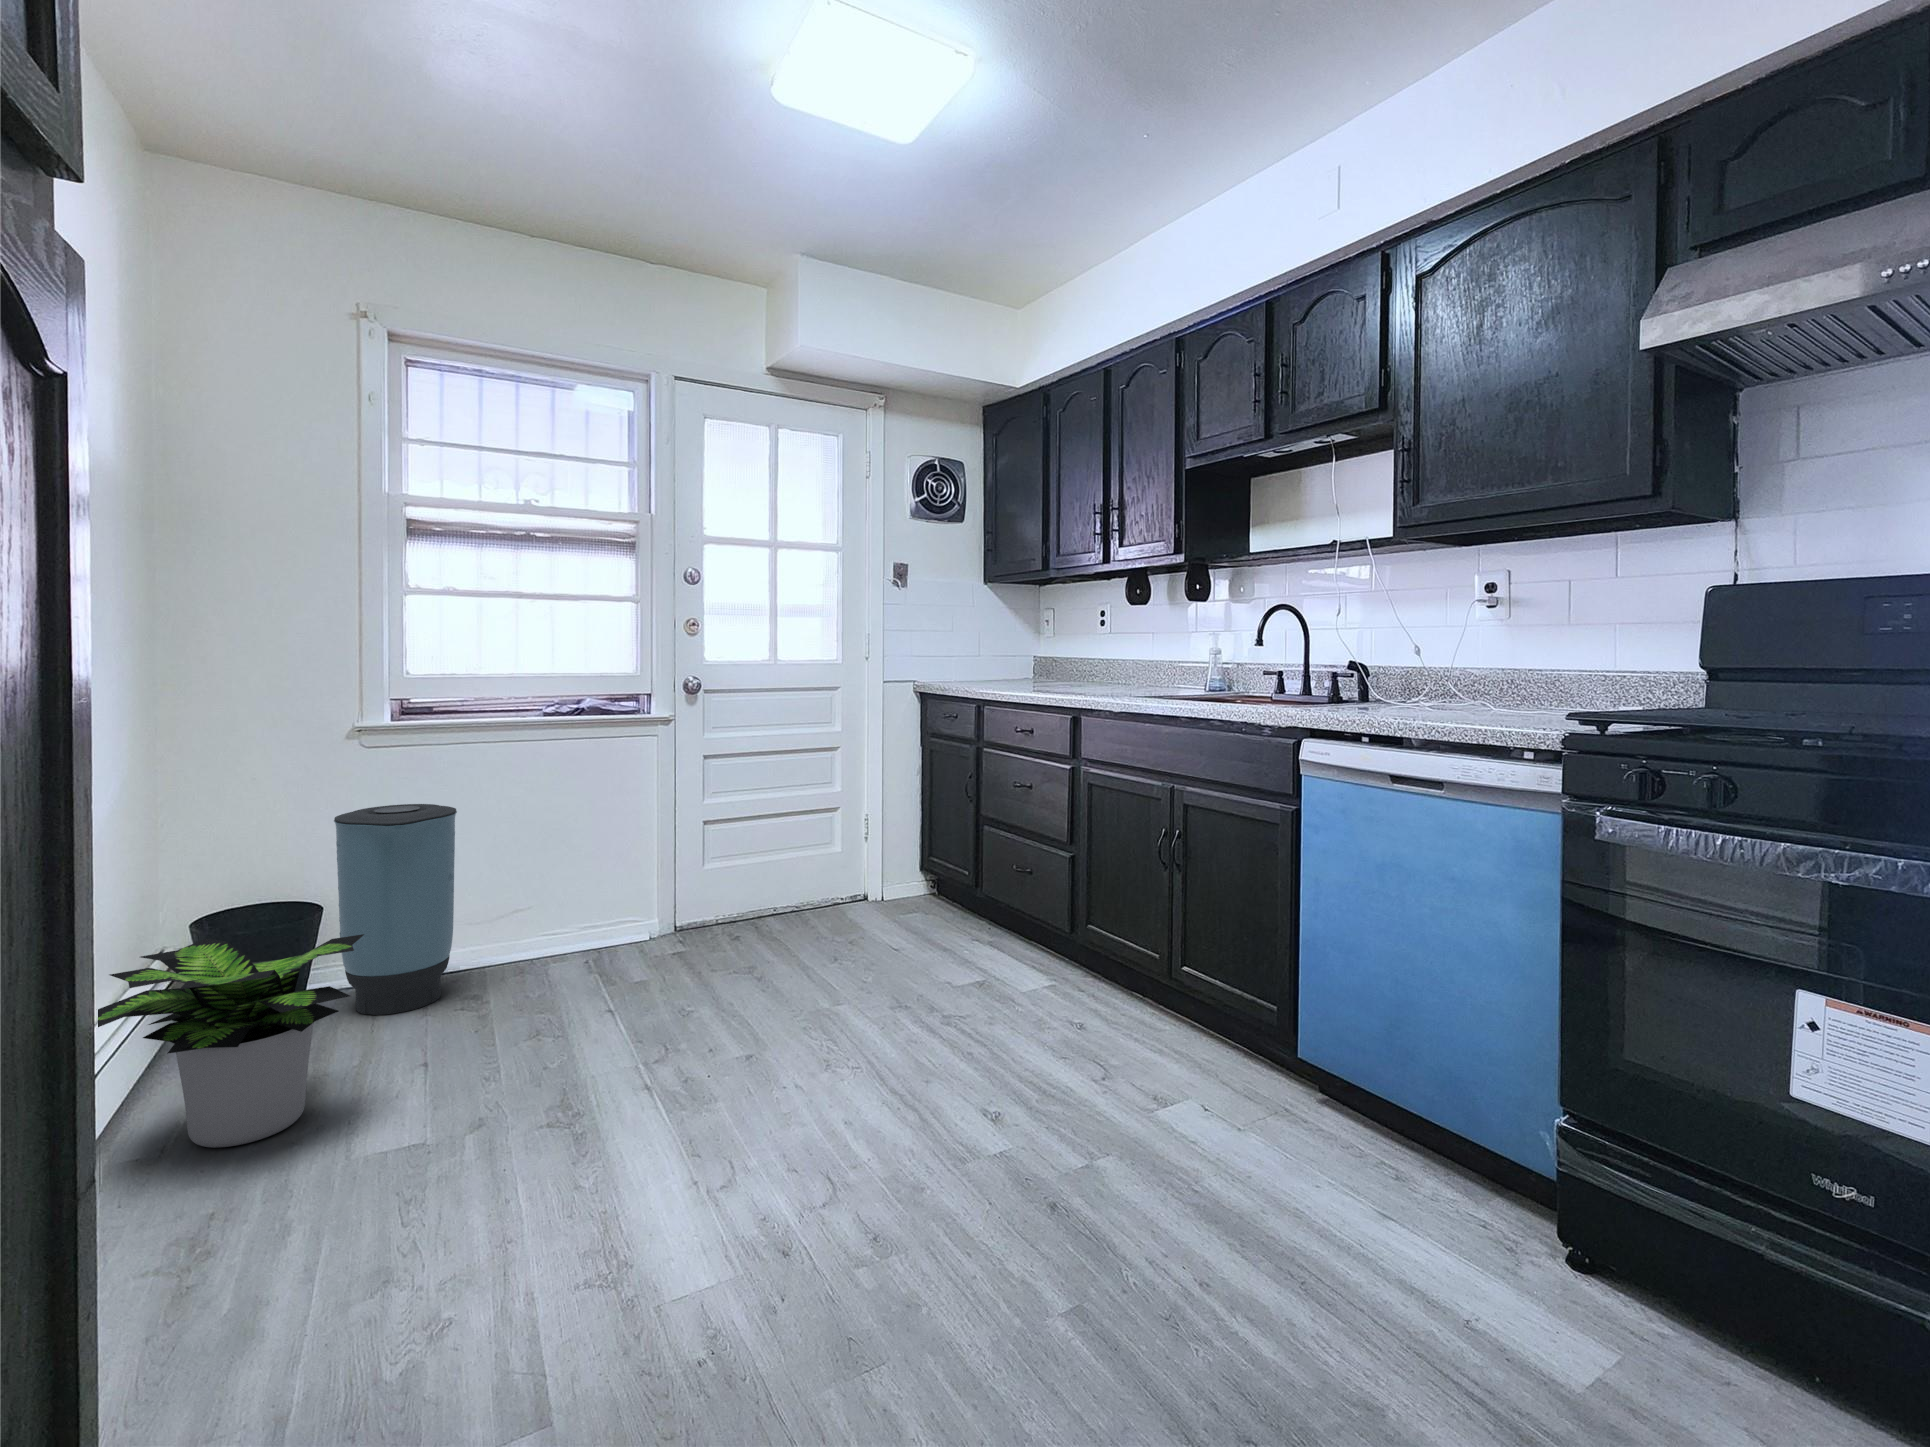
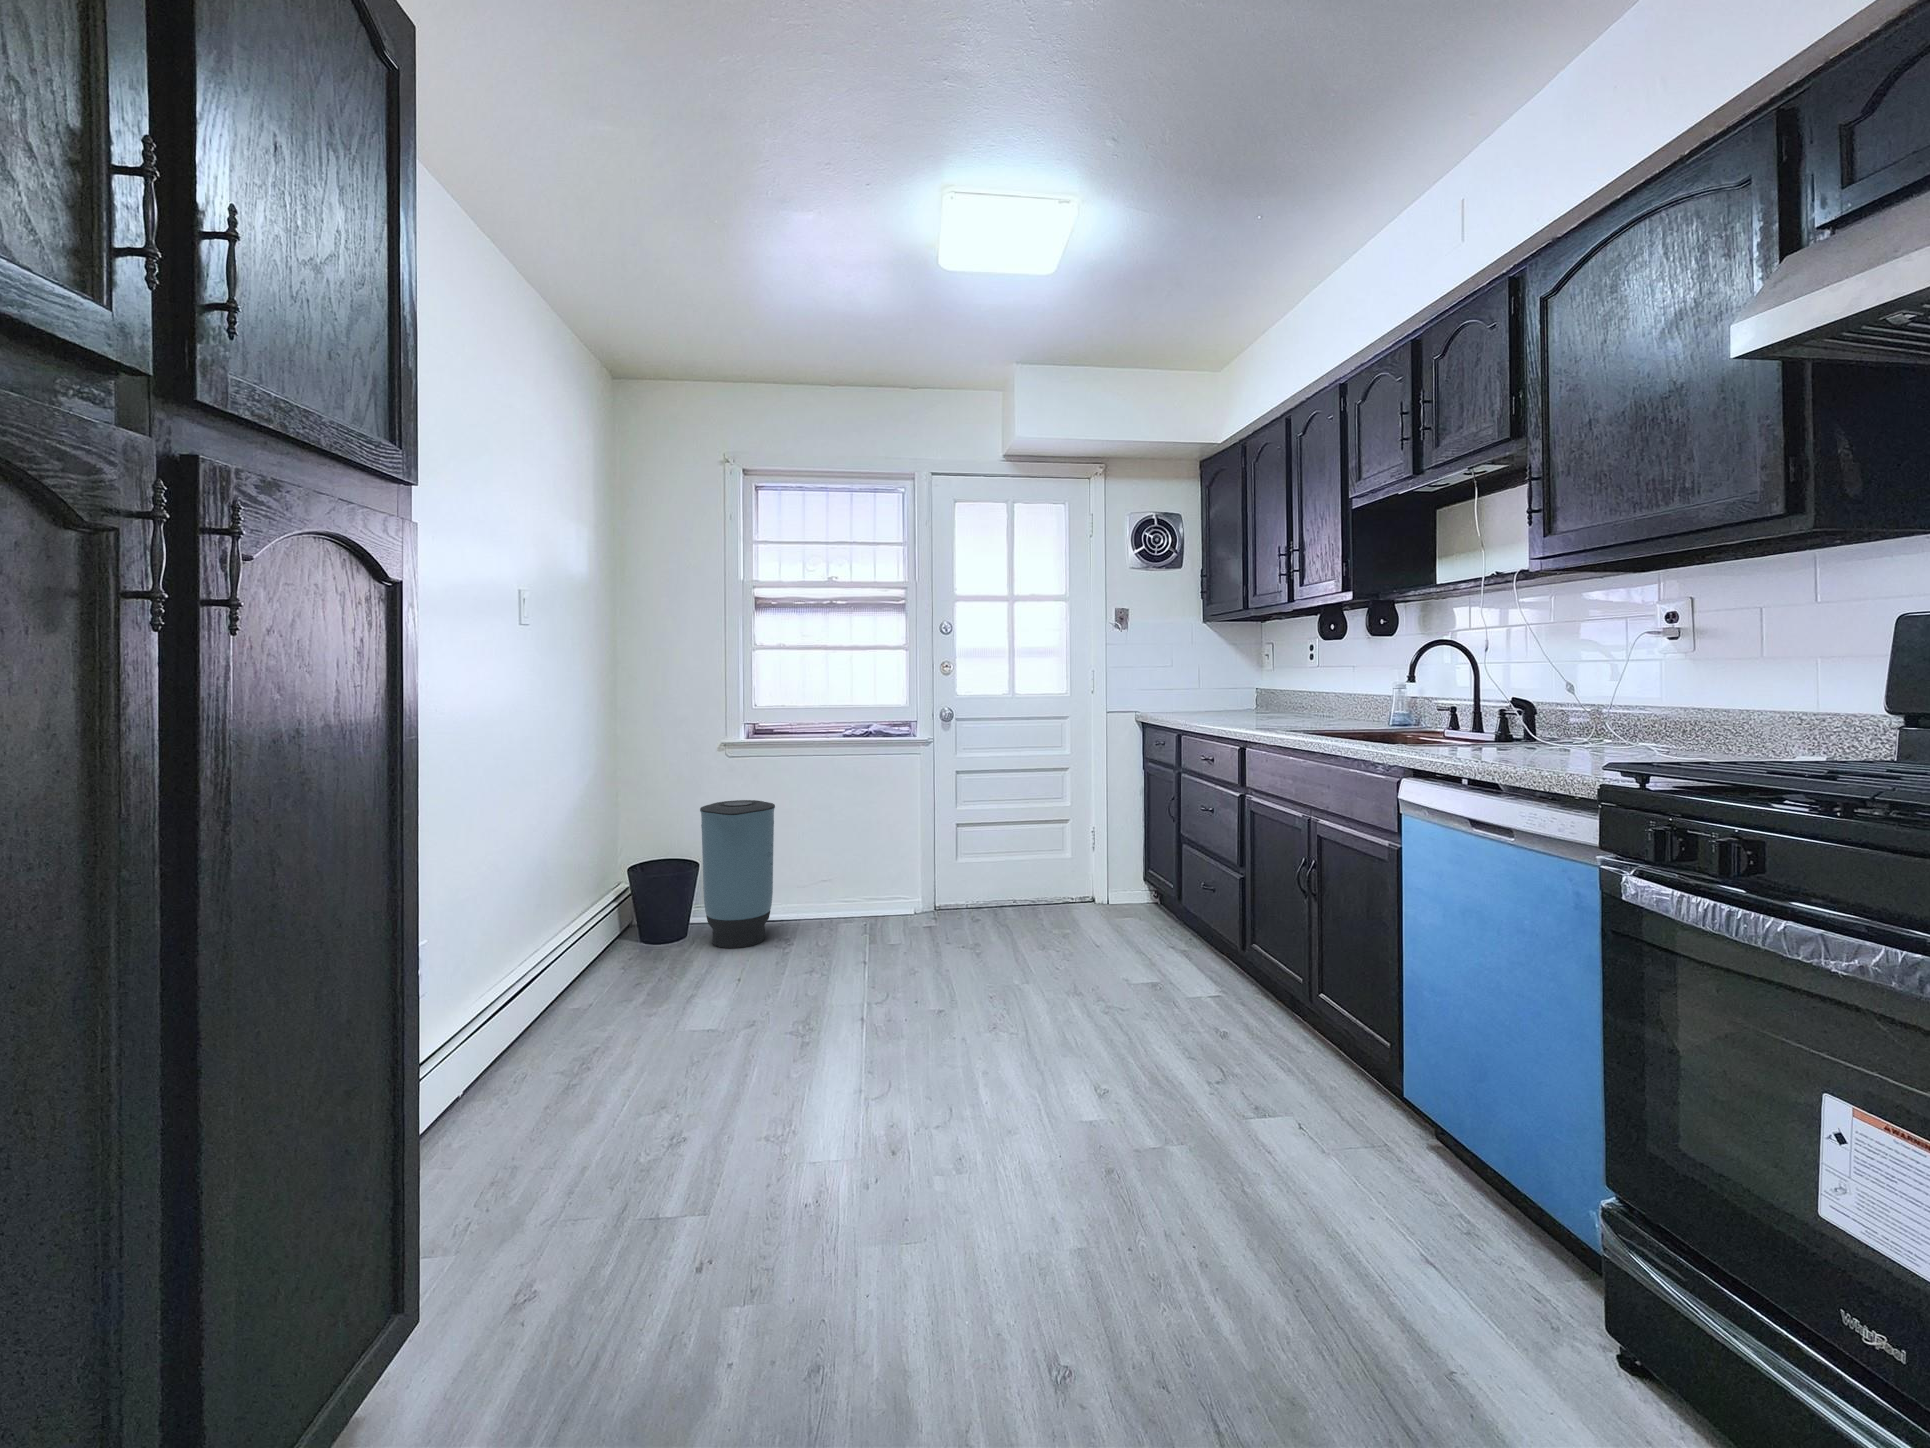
potted plant: present [98,934,364,1147] -> none [533,882,694,1019]

